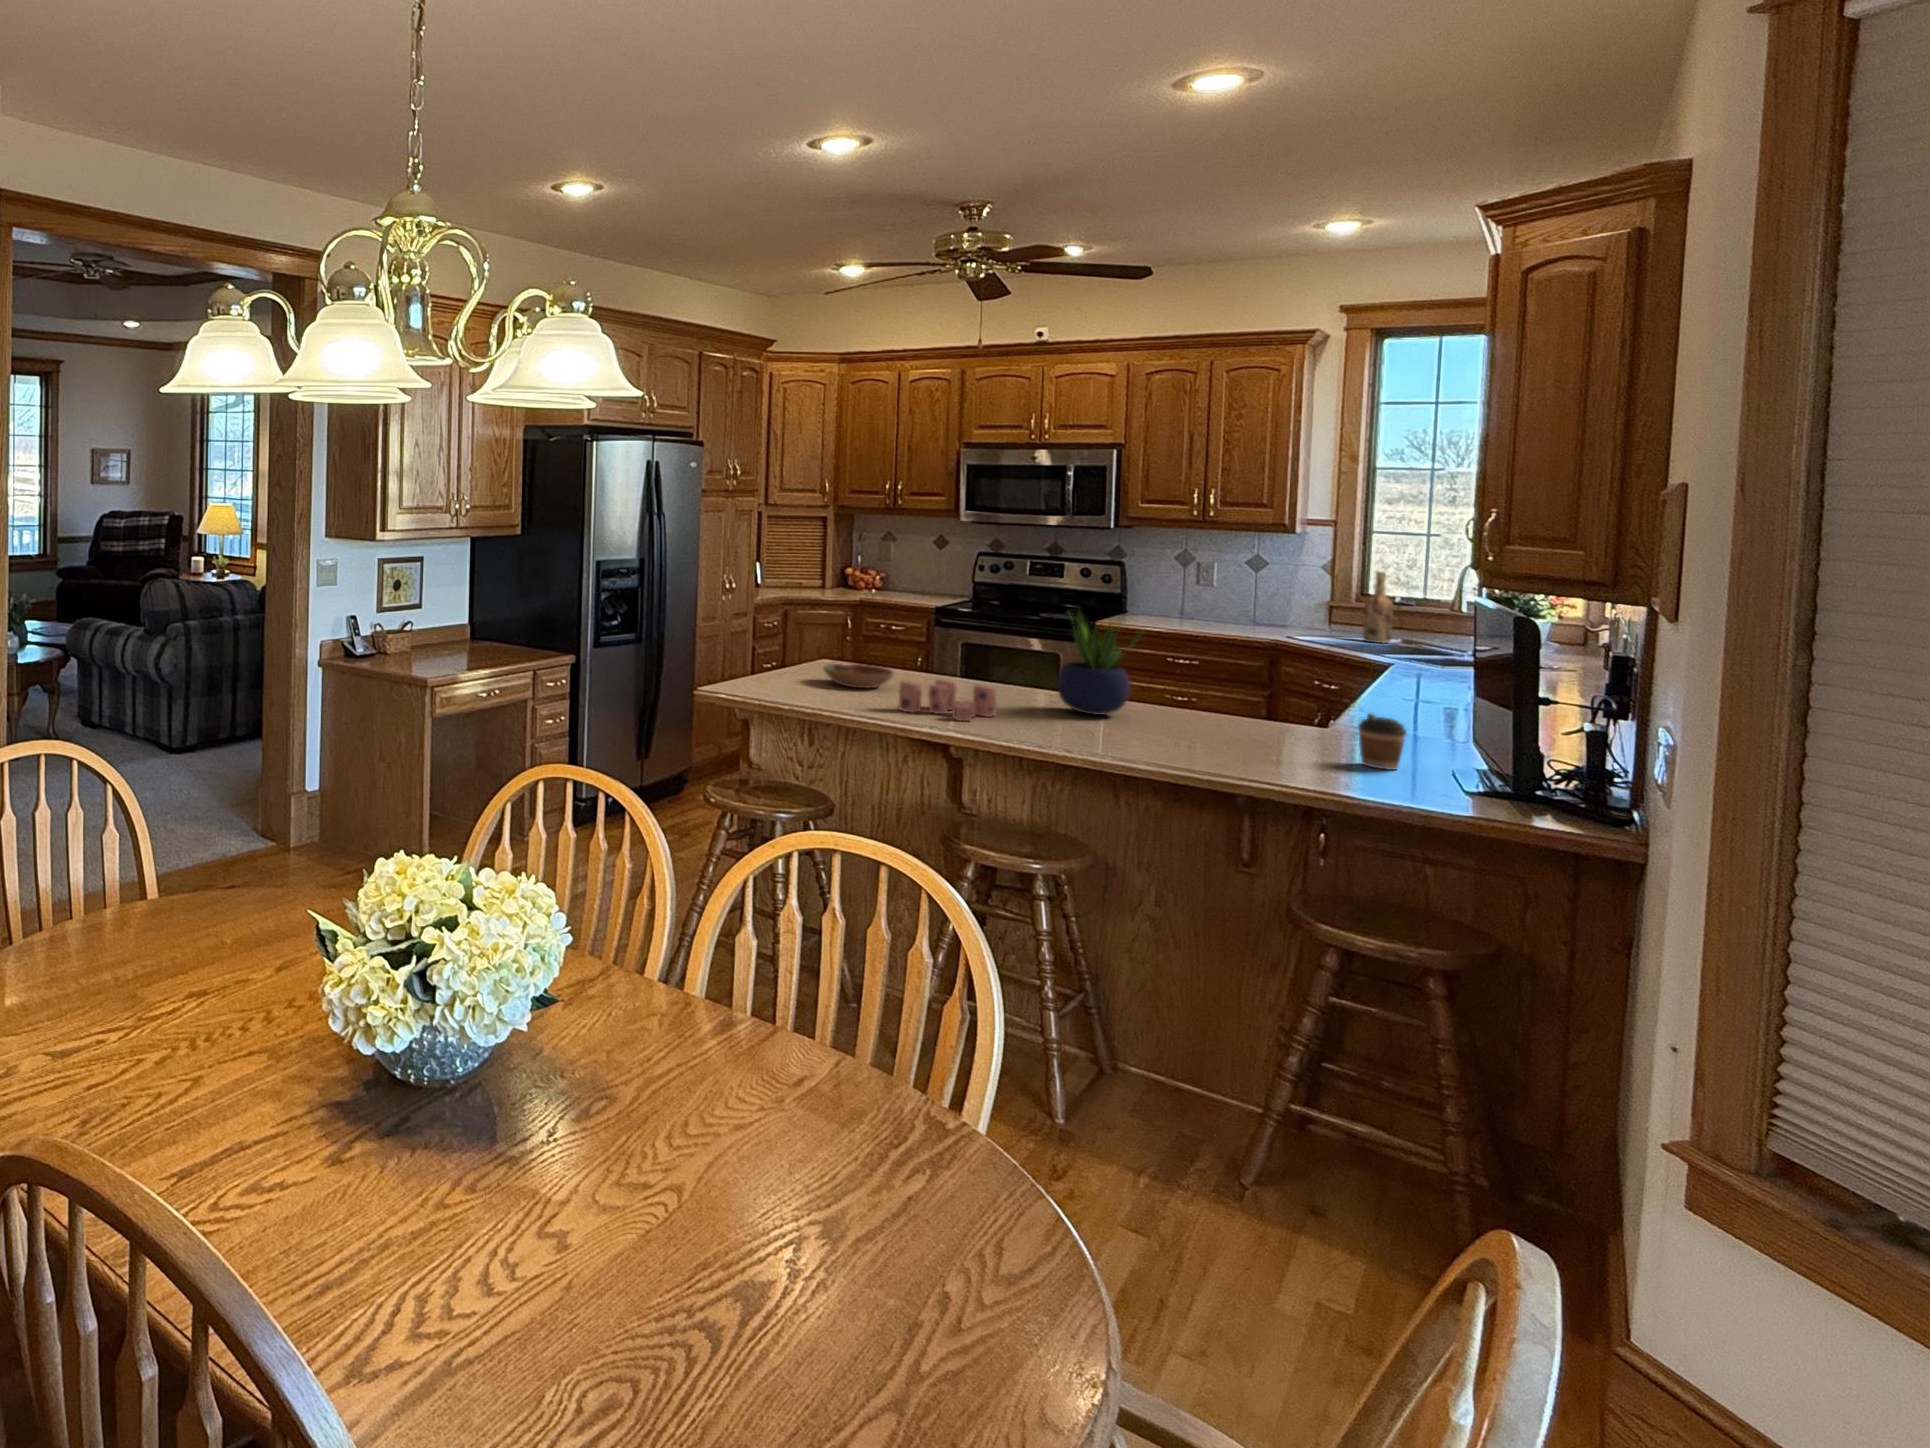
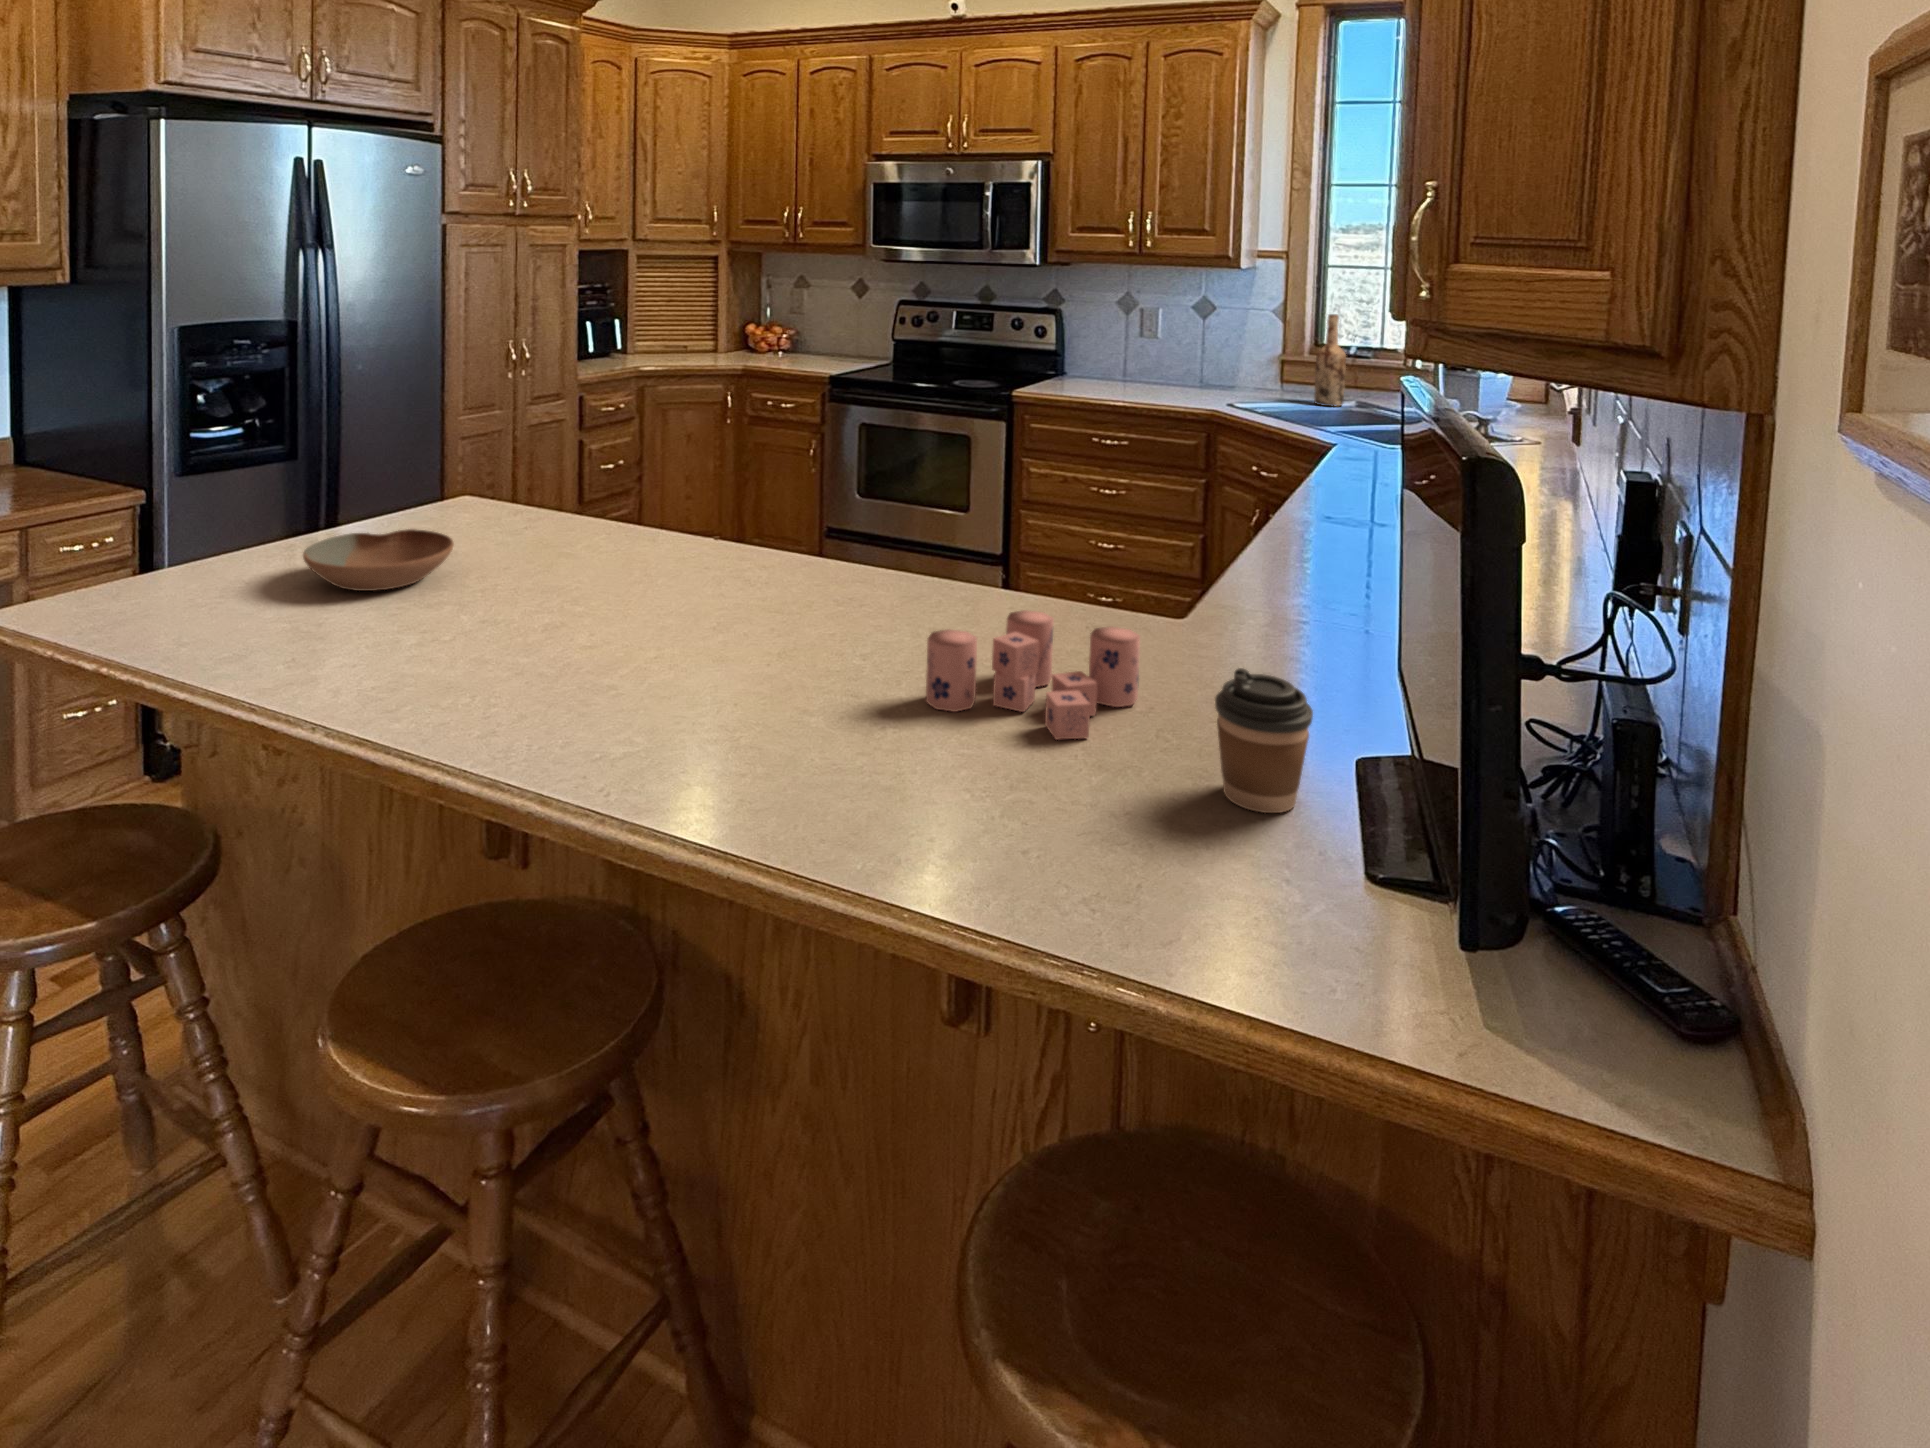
potted plant: present [1057,610,1146,715] -> none [706,401,872,640]
candle: present [899,680,997,721] -> present [926,610,1140,740]

